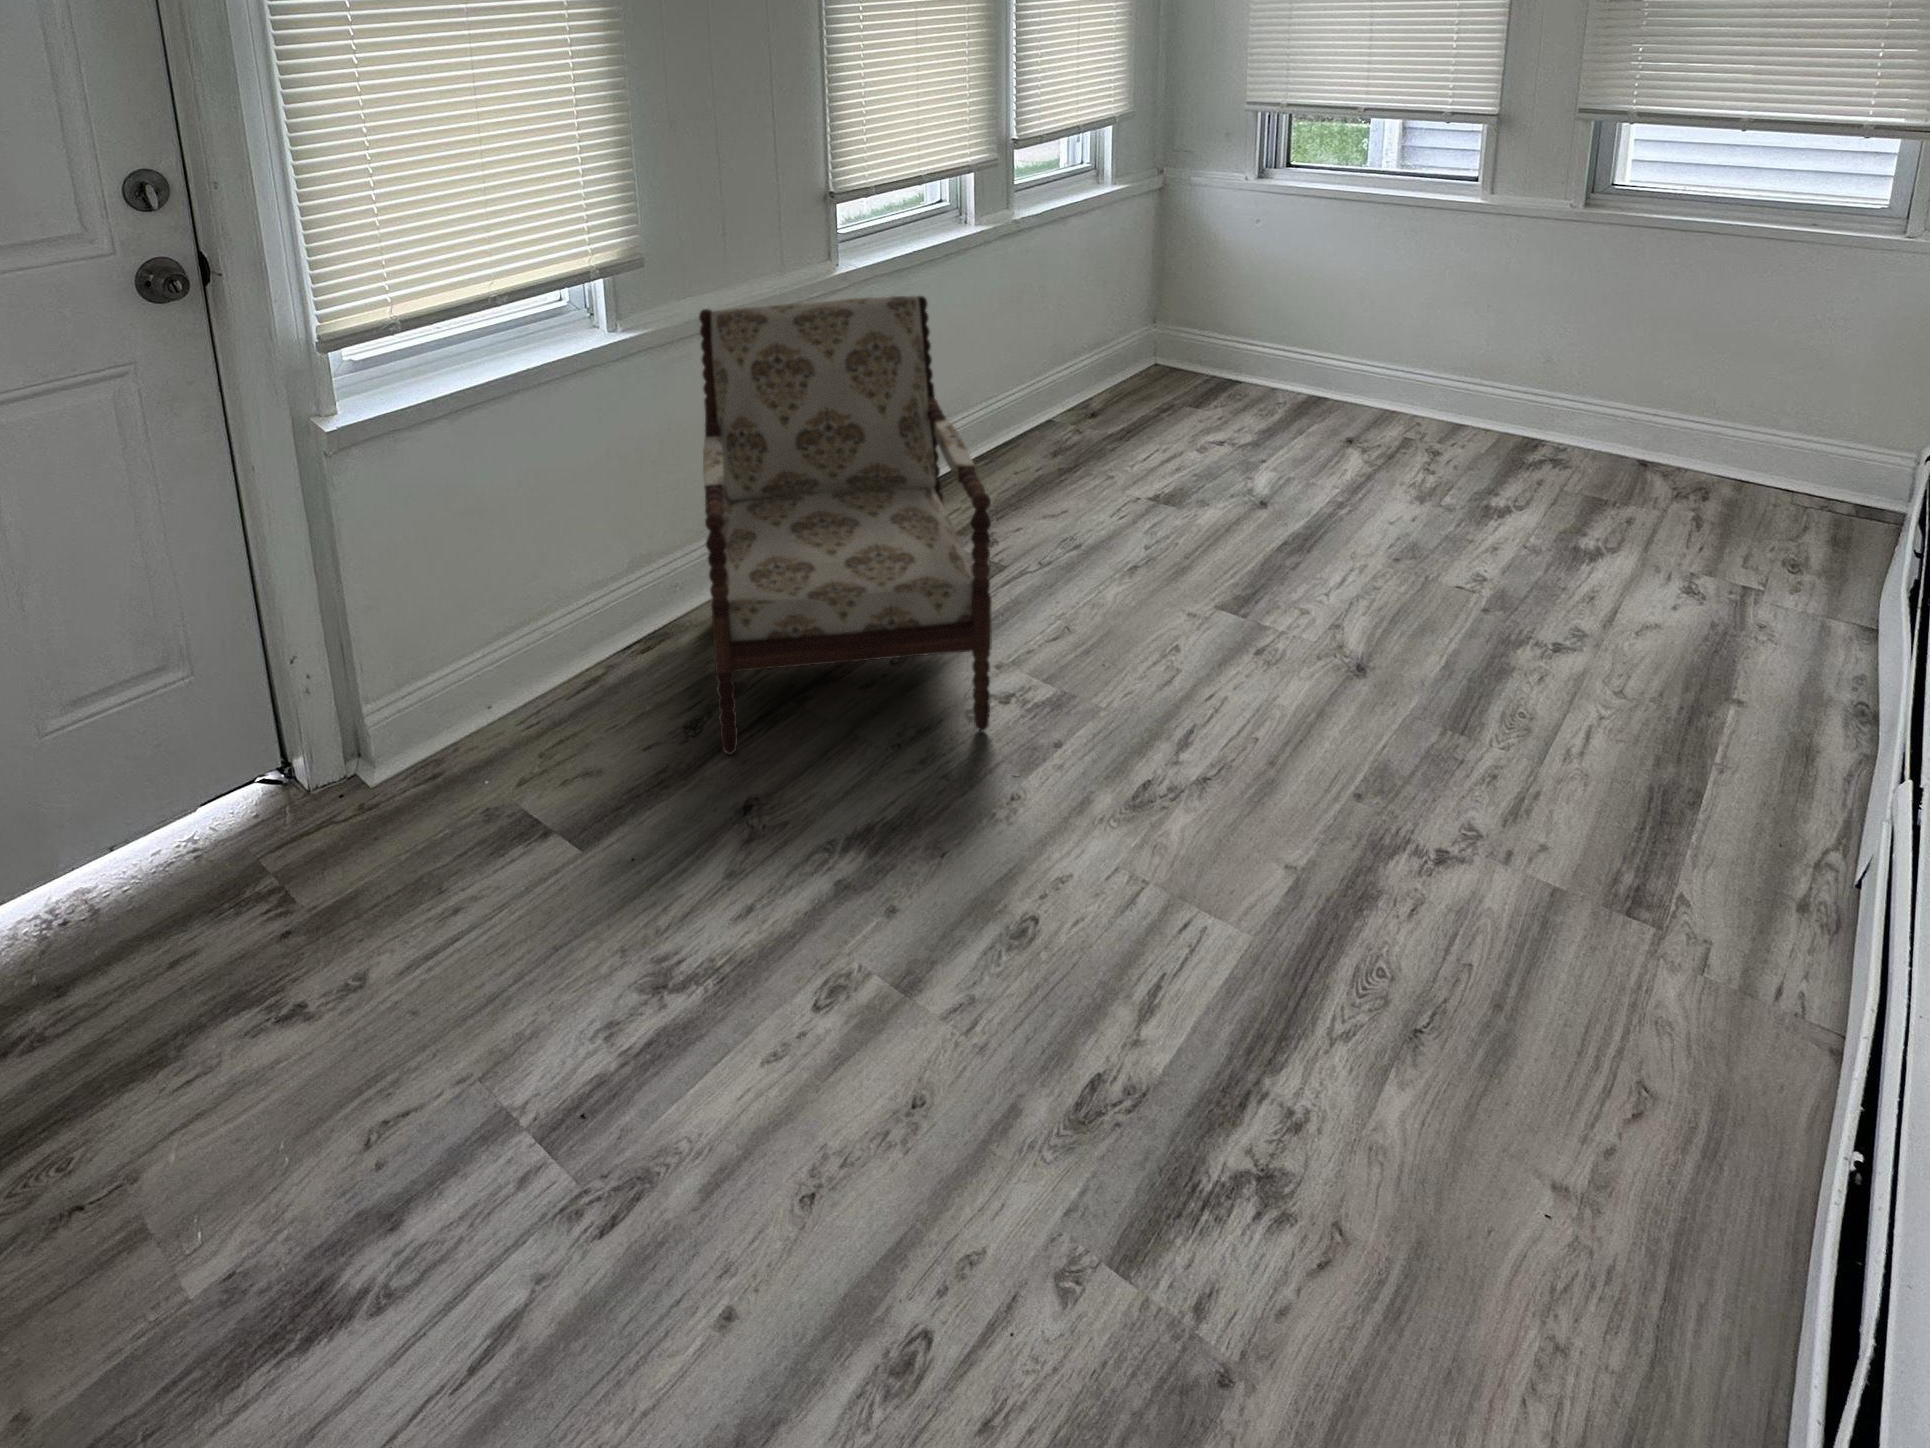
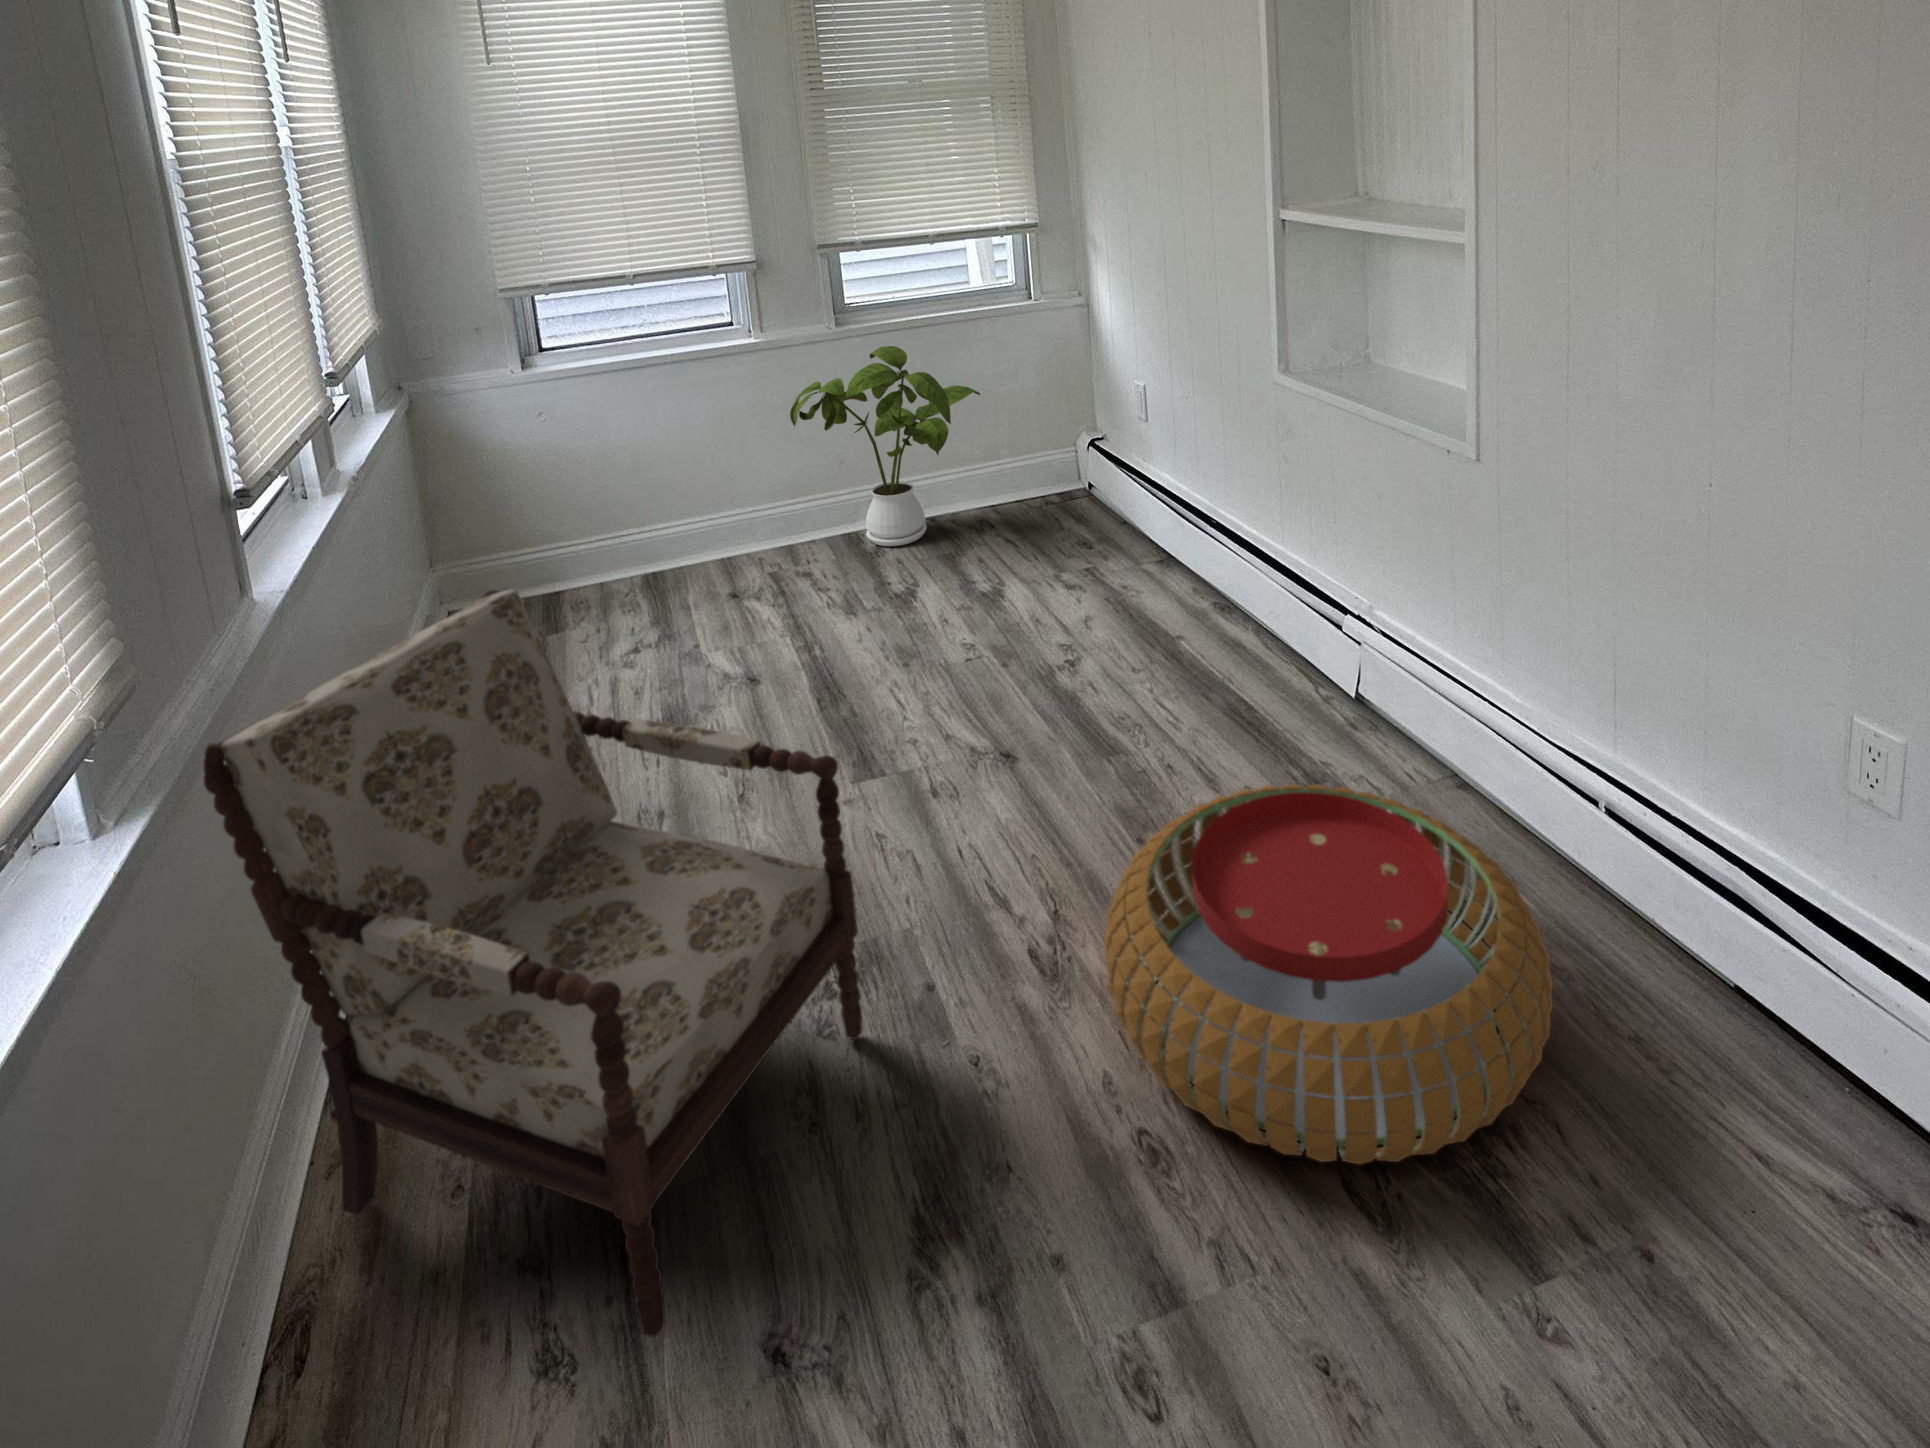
house plant: none [1470,239,1757,479] -> present [790,346,980,546]
pouf: none [1049,751,1586,1202] -> present [1104,784,1553,1164]

